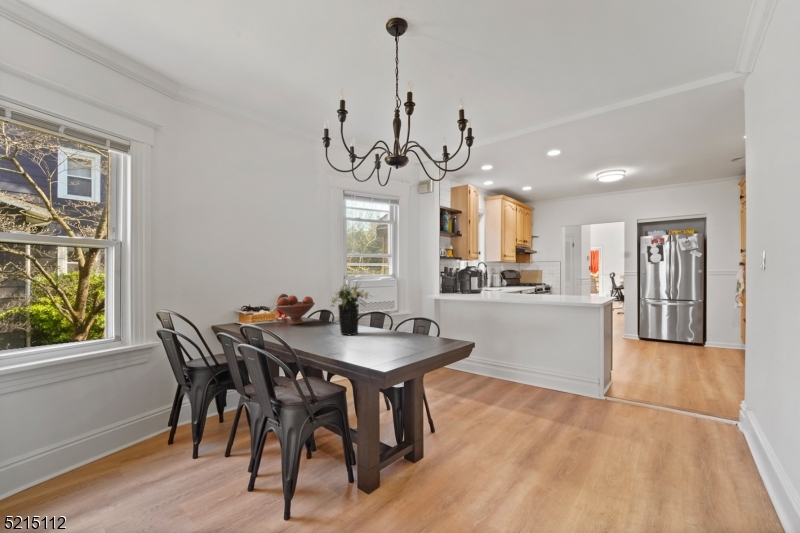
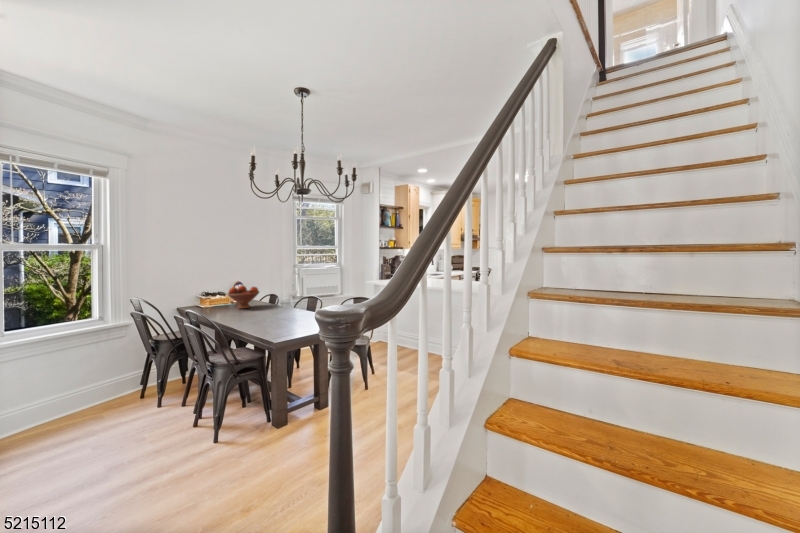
flower arrangement: present [331,284,368,335] -> none [261,277,296,318]

